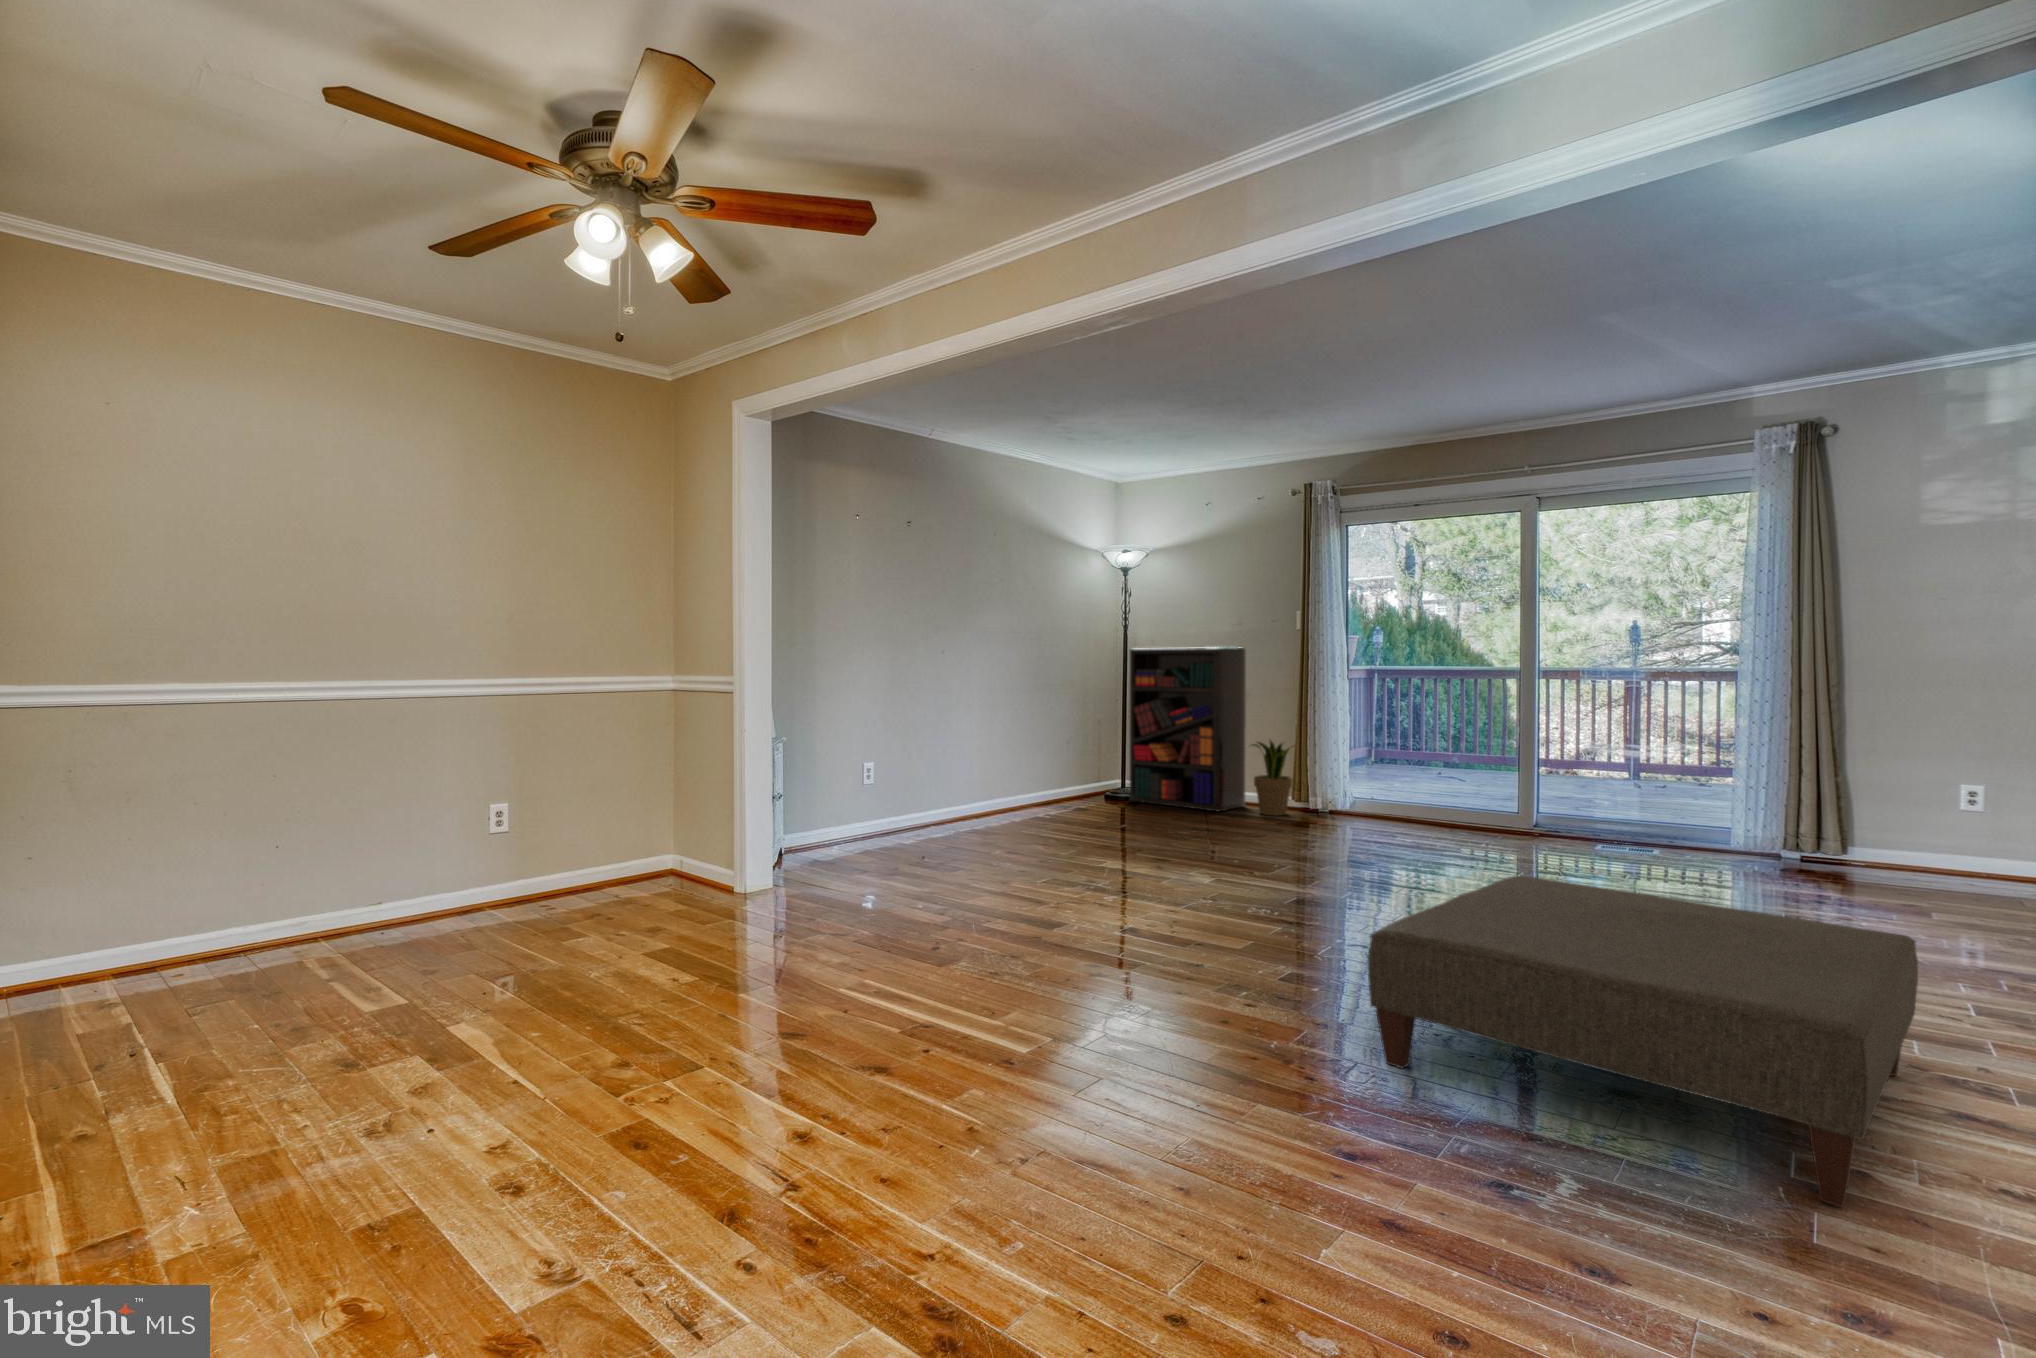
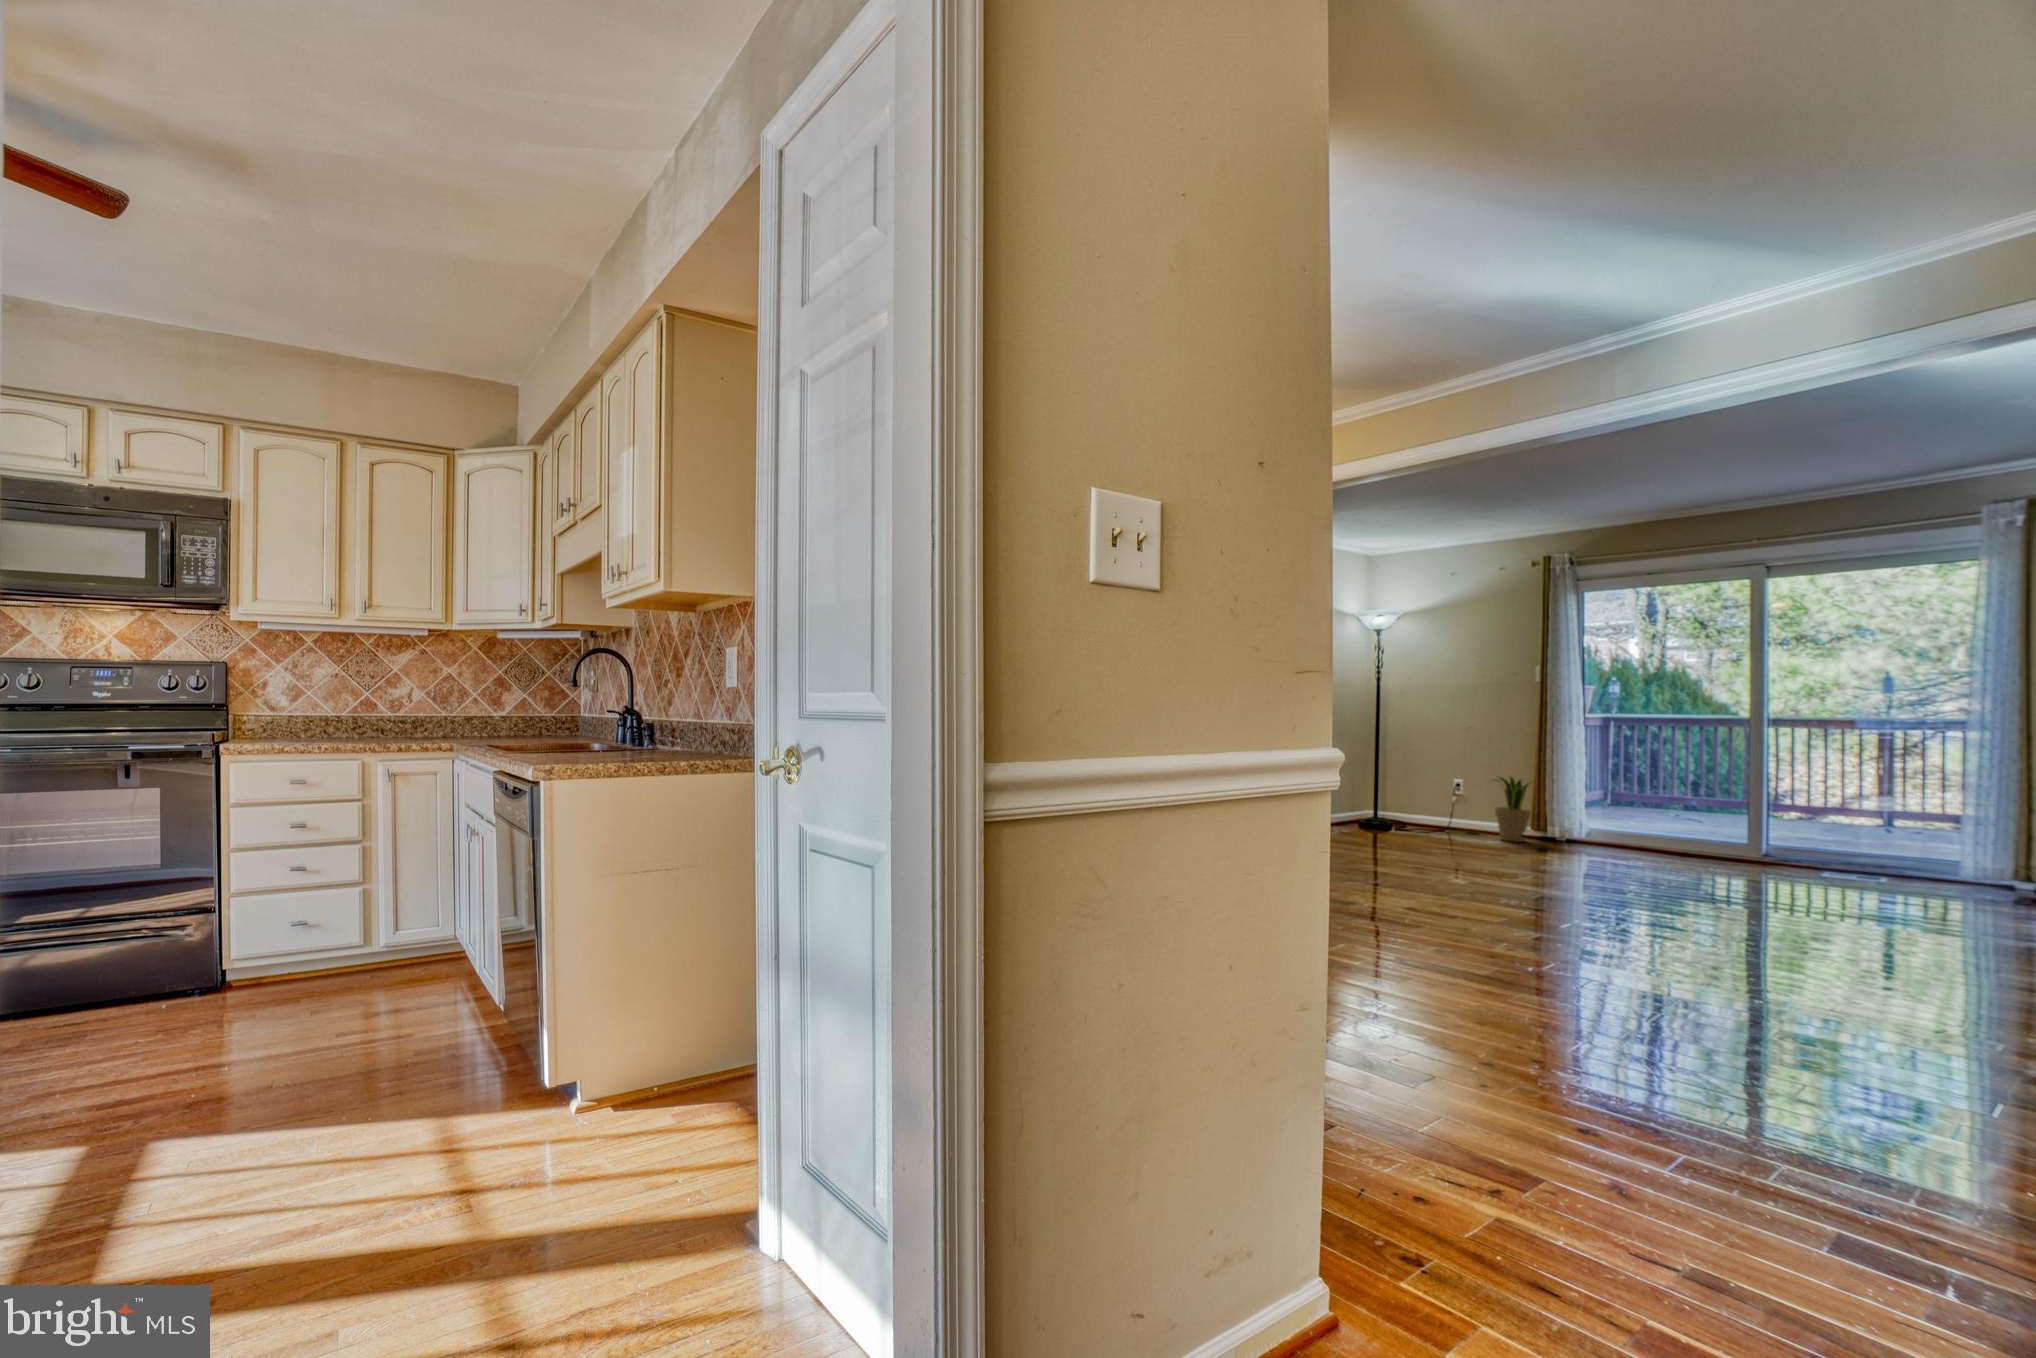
bookshelf: present [1130,647,1246,812] -> none [1380,695,1488,836]
ottoman: present [1368,876,1918,1207] -> none [1550,844,1992,1006]

